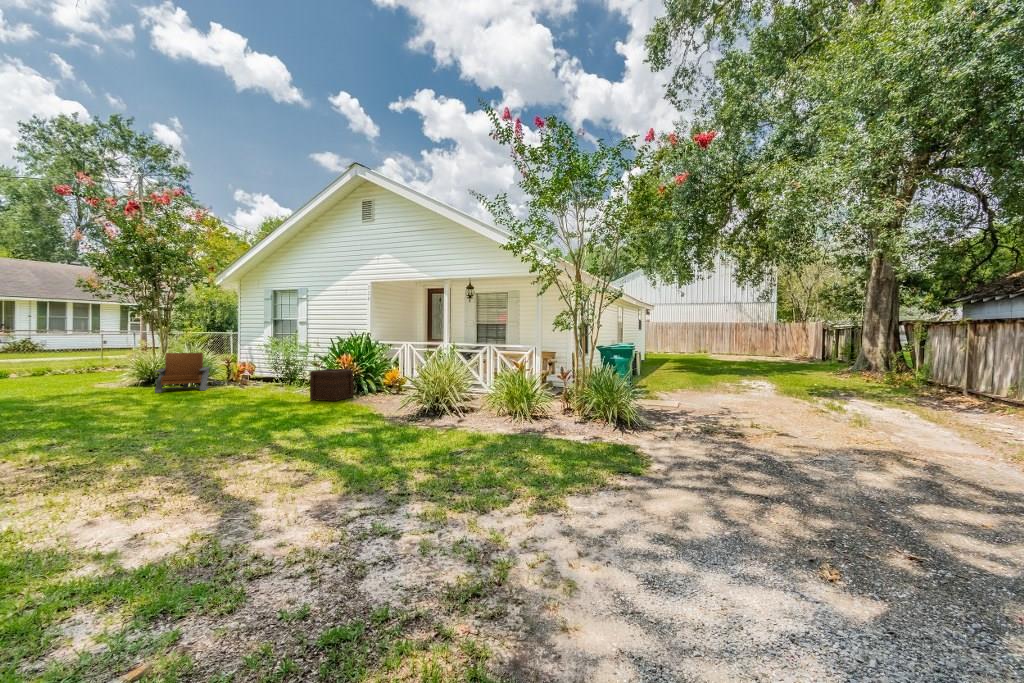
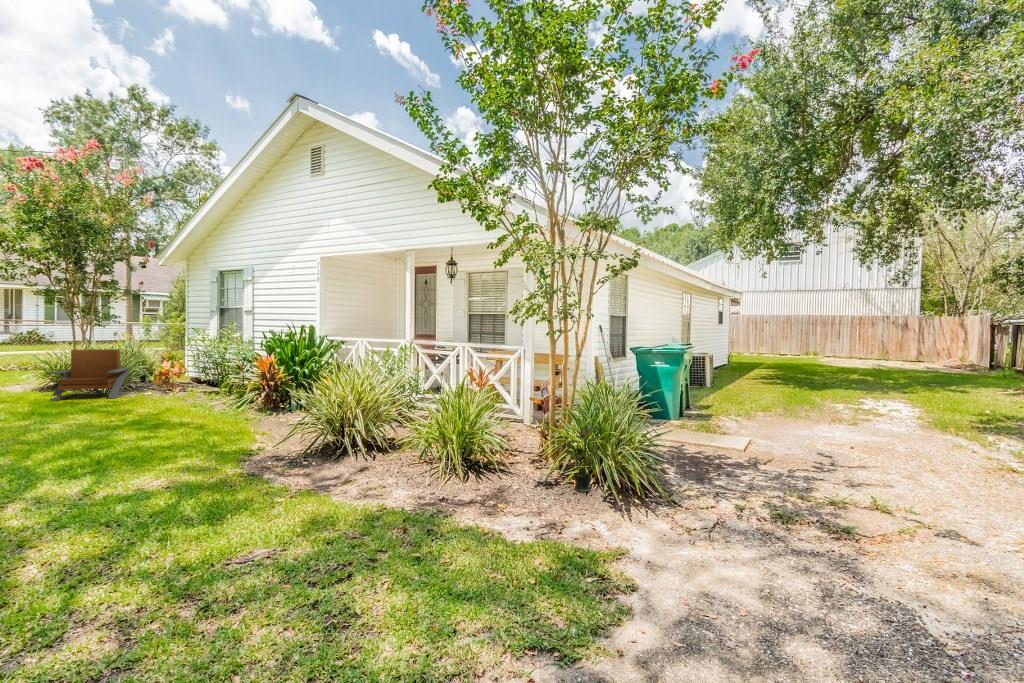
wooden crate: present [310,369,353,401] -> none [220,375,282,421]
potted plant: none [581,389,604,430] -> present [564,424,599,492]

